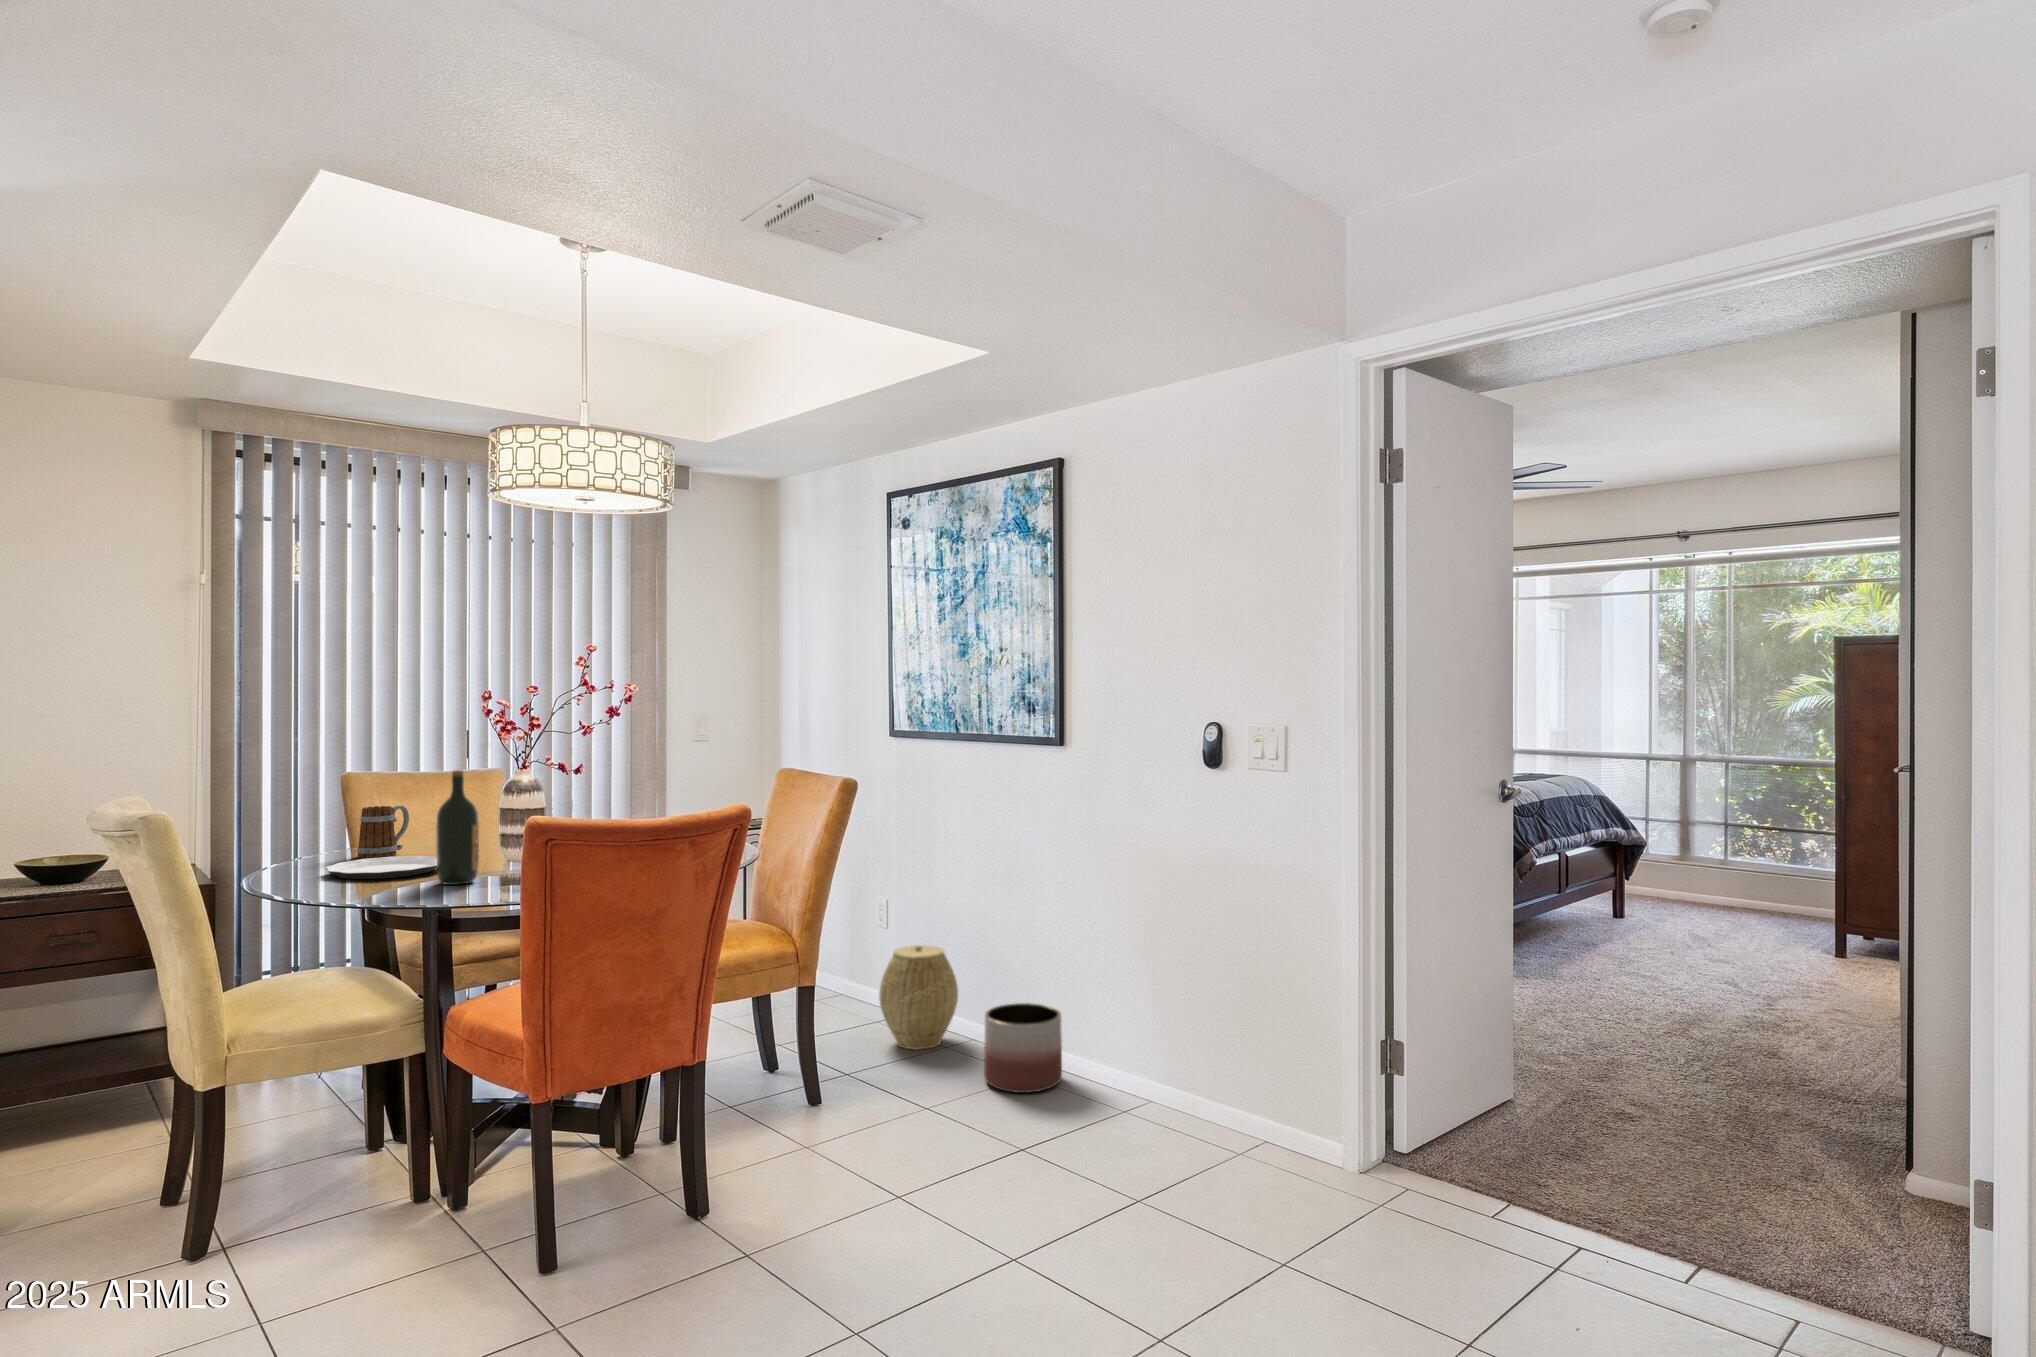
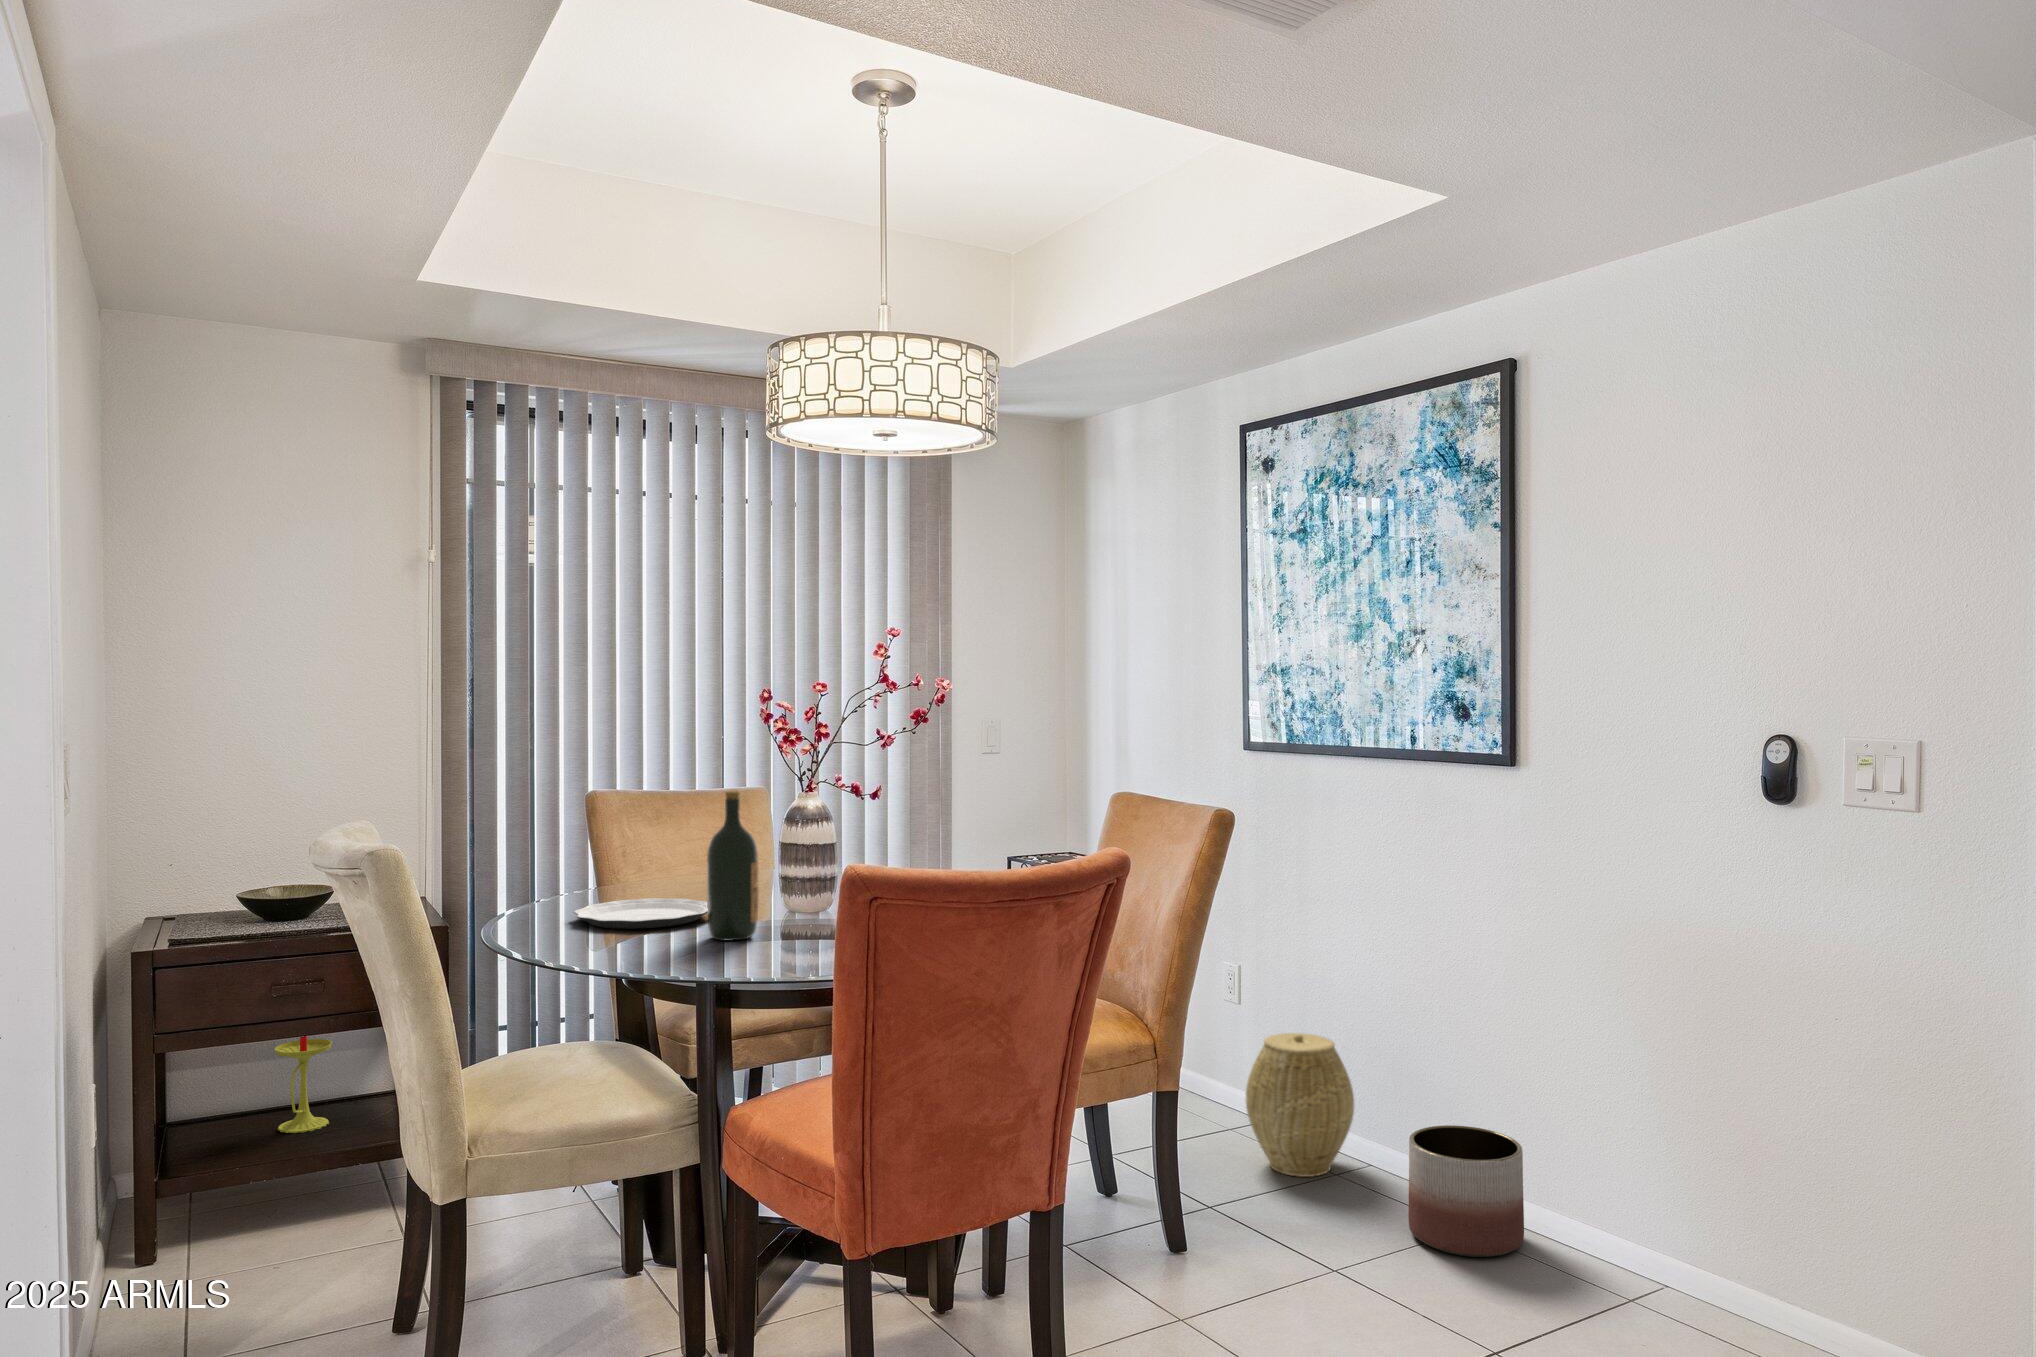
mug: present [357,806,409,858] -> none [607,833,664,899]
candle: none [51,946,106,1062] -> present [275,1036,332,1133]

